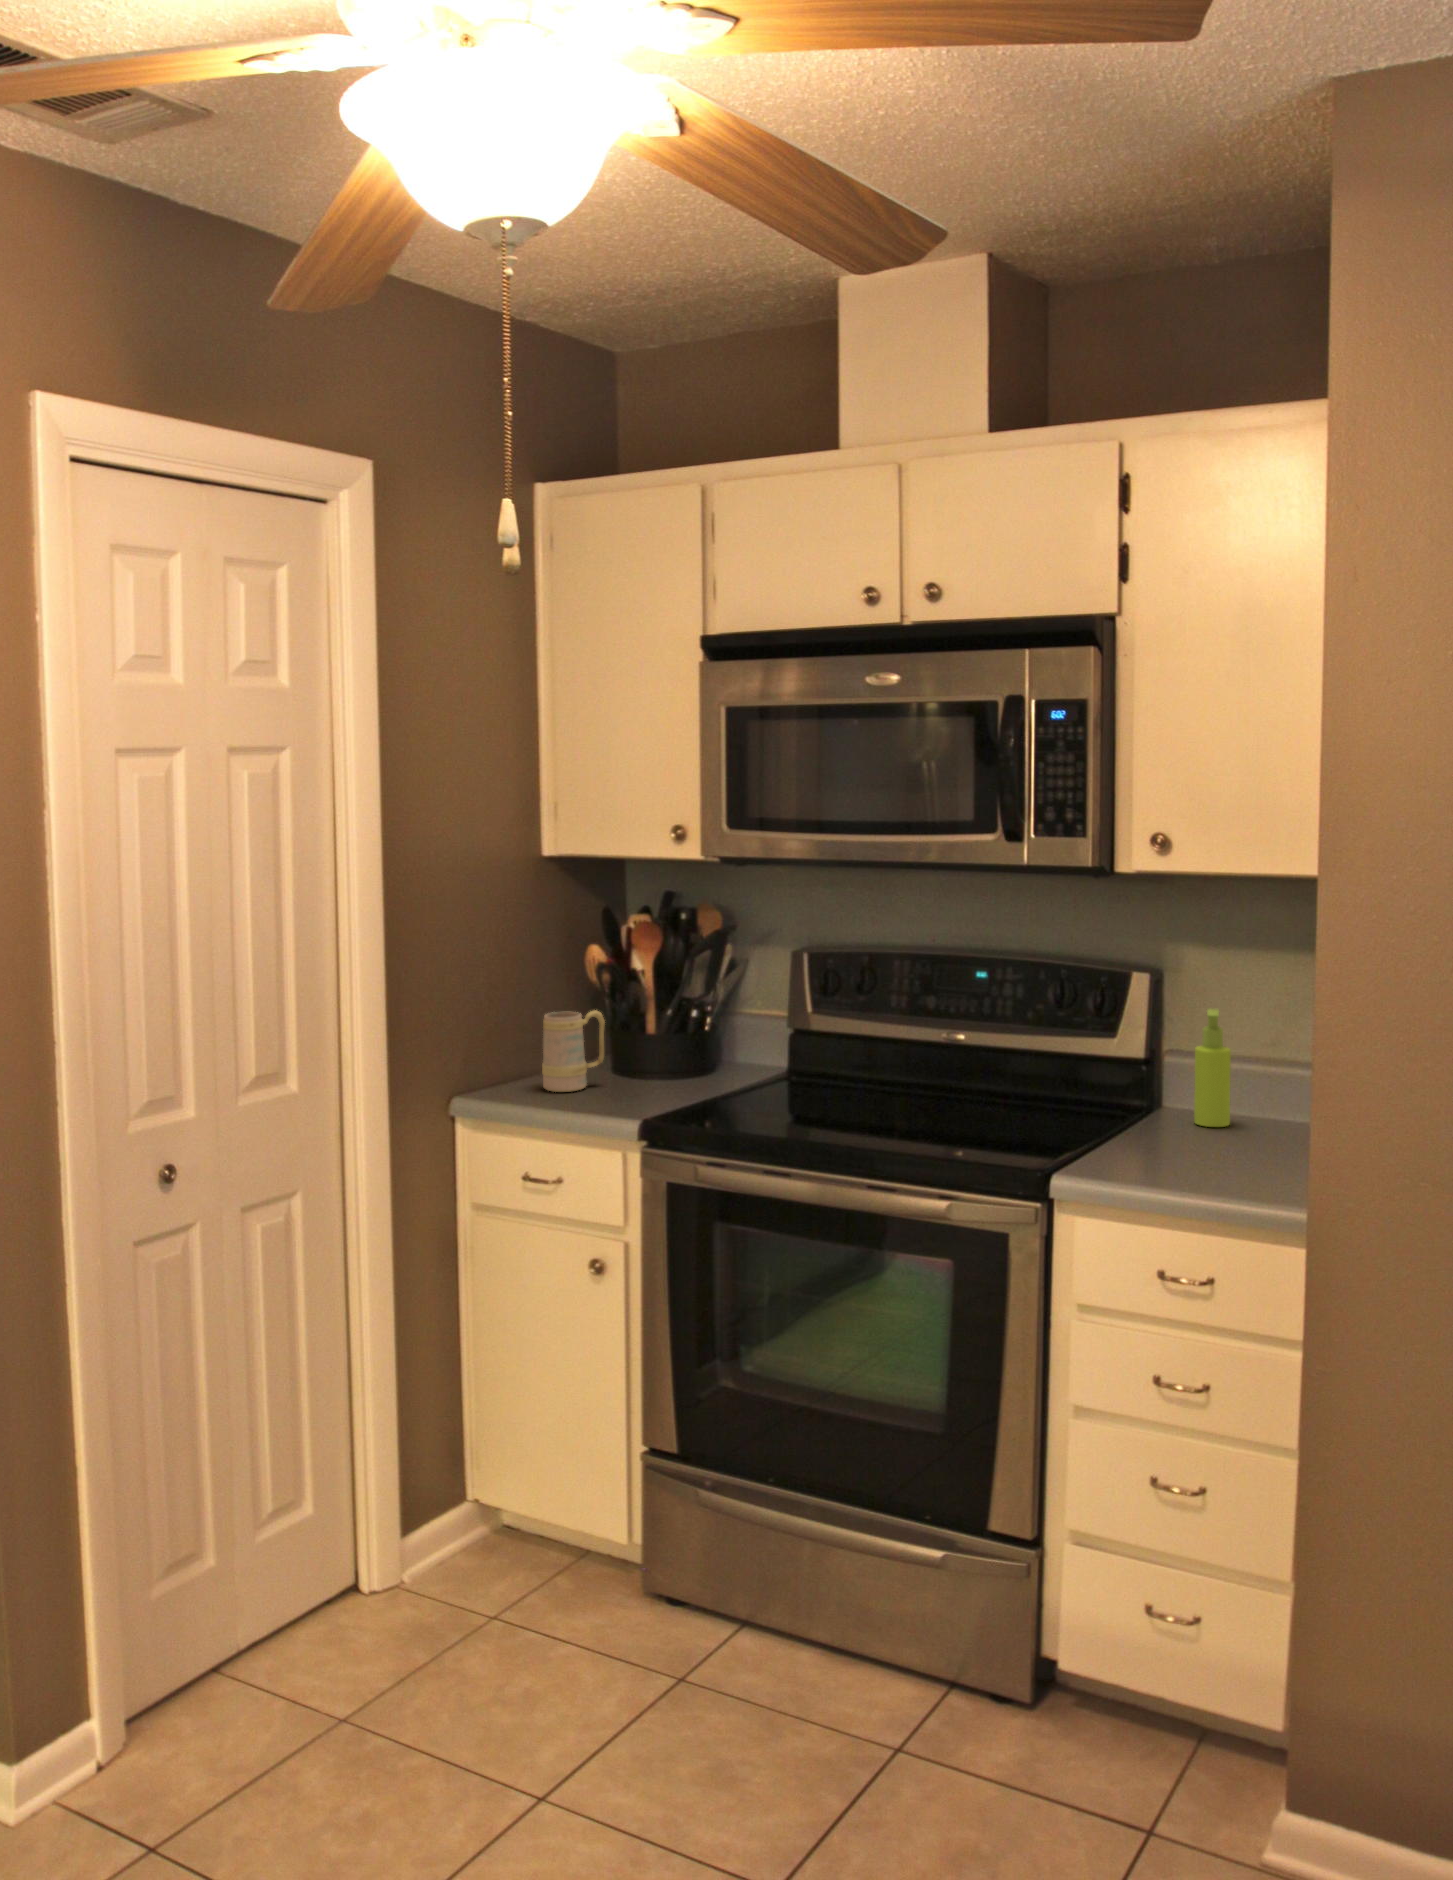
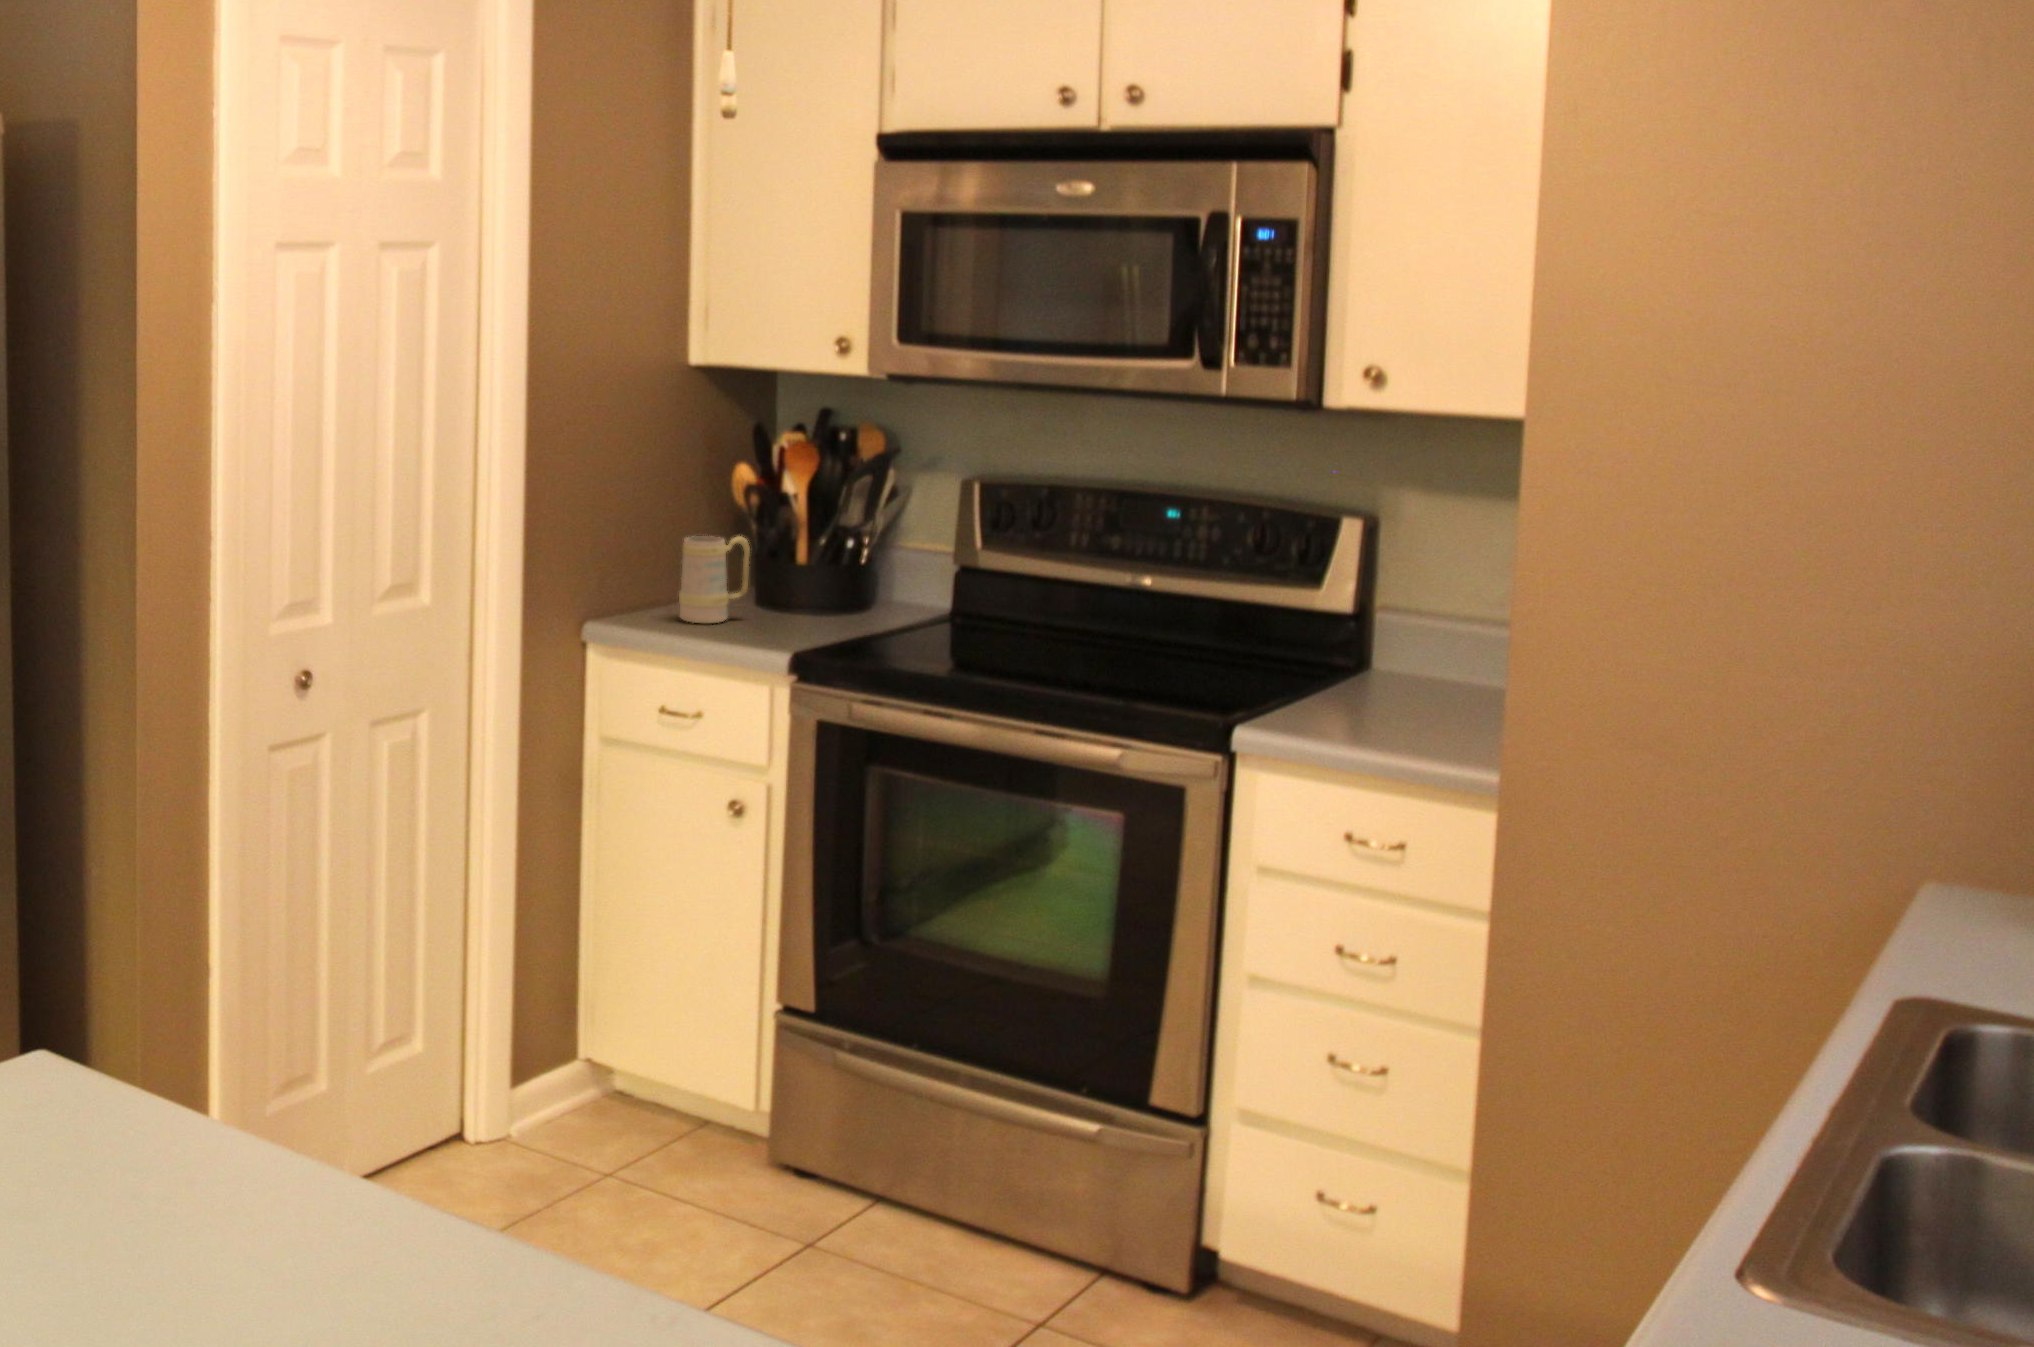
soap dispenser: present [1194,1008,1231,1127] -> none [1406,563,1451,694]

